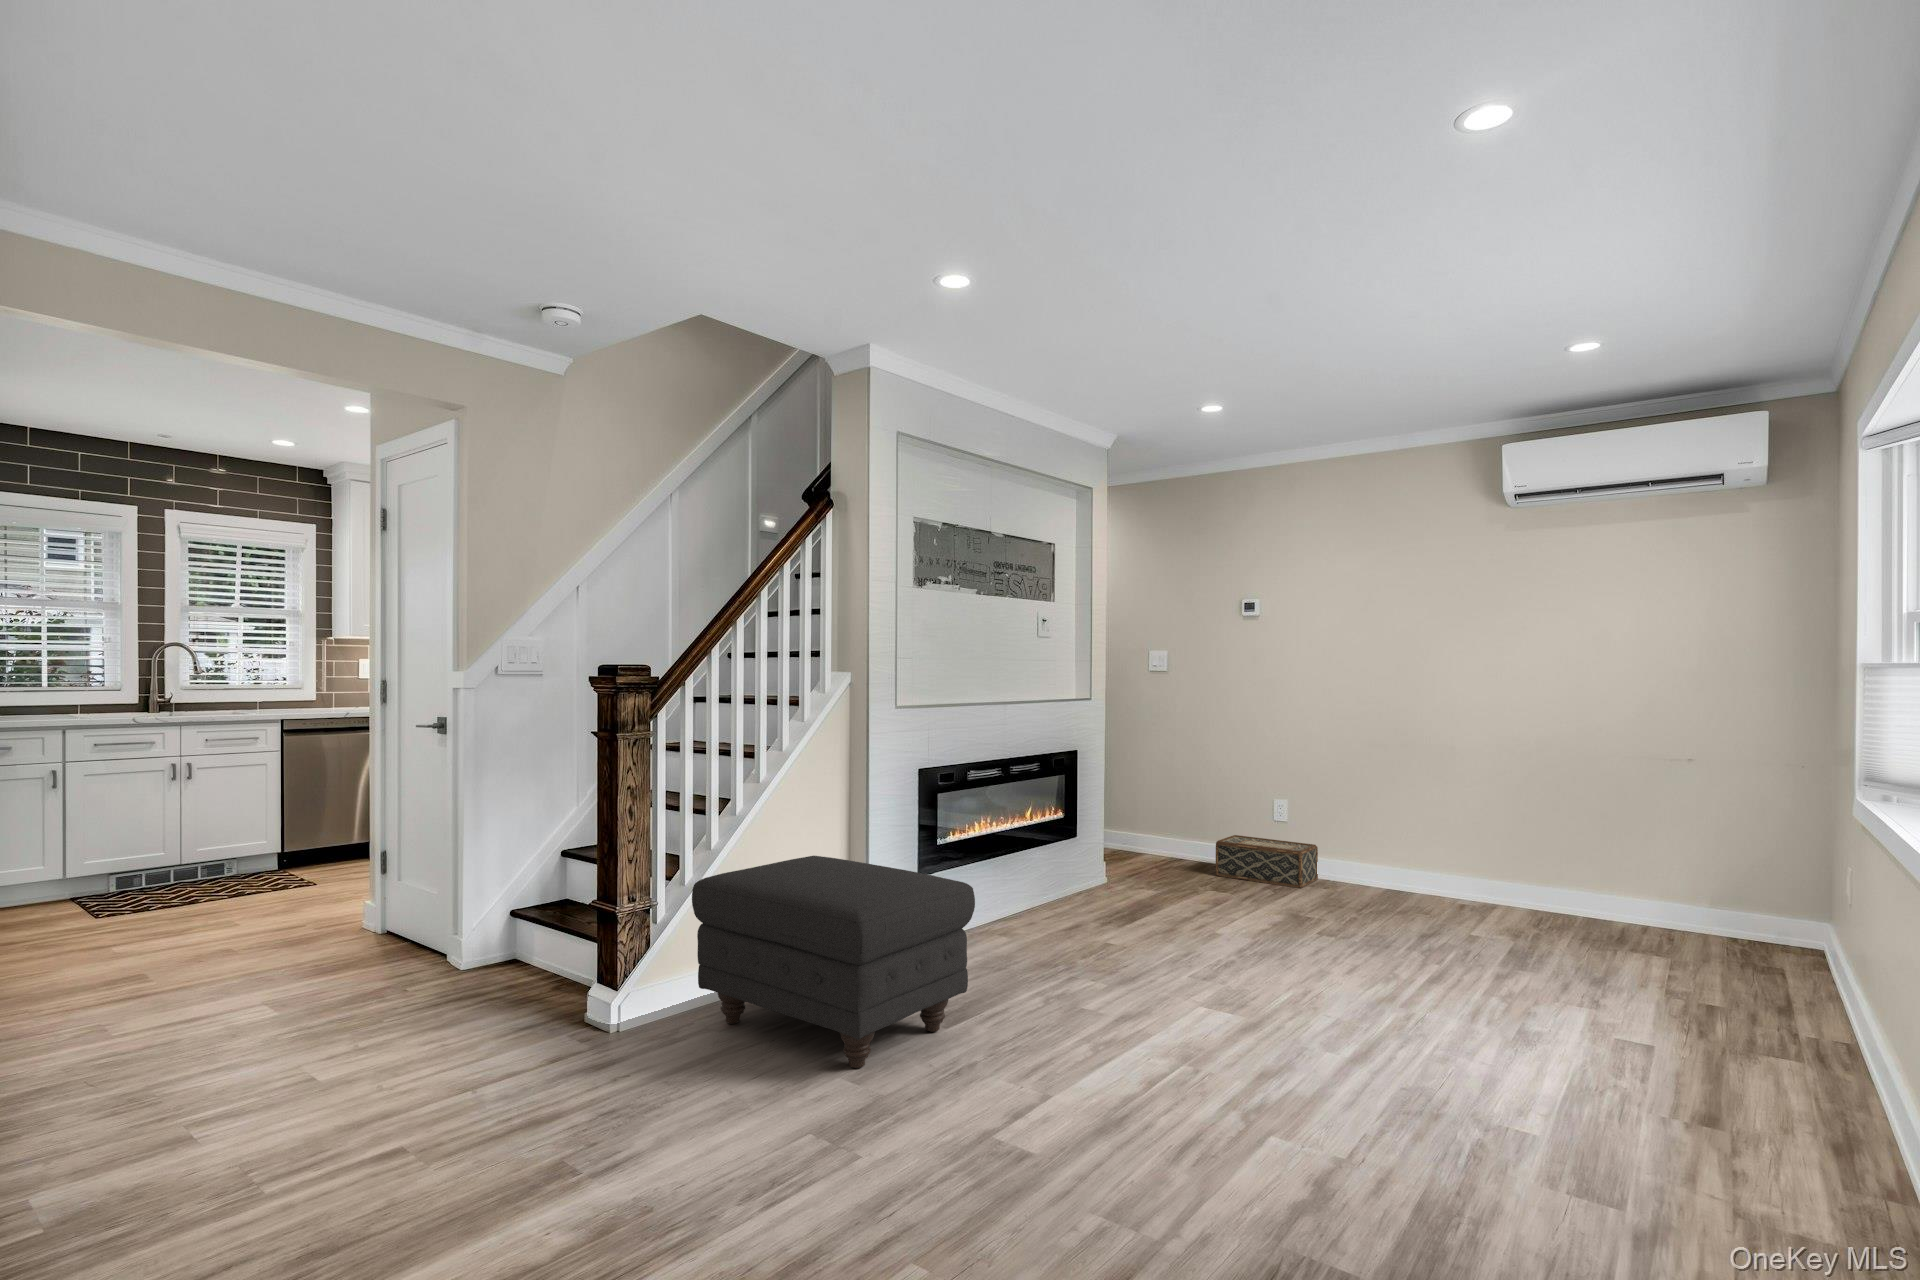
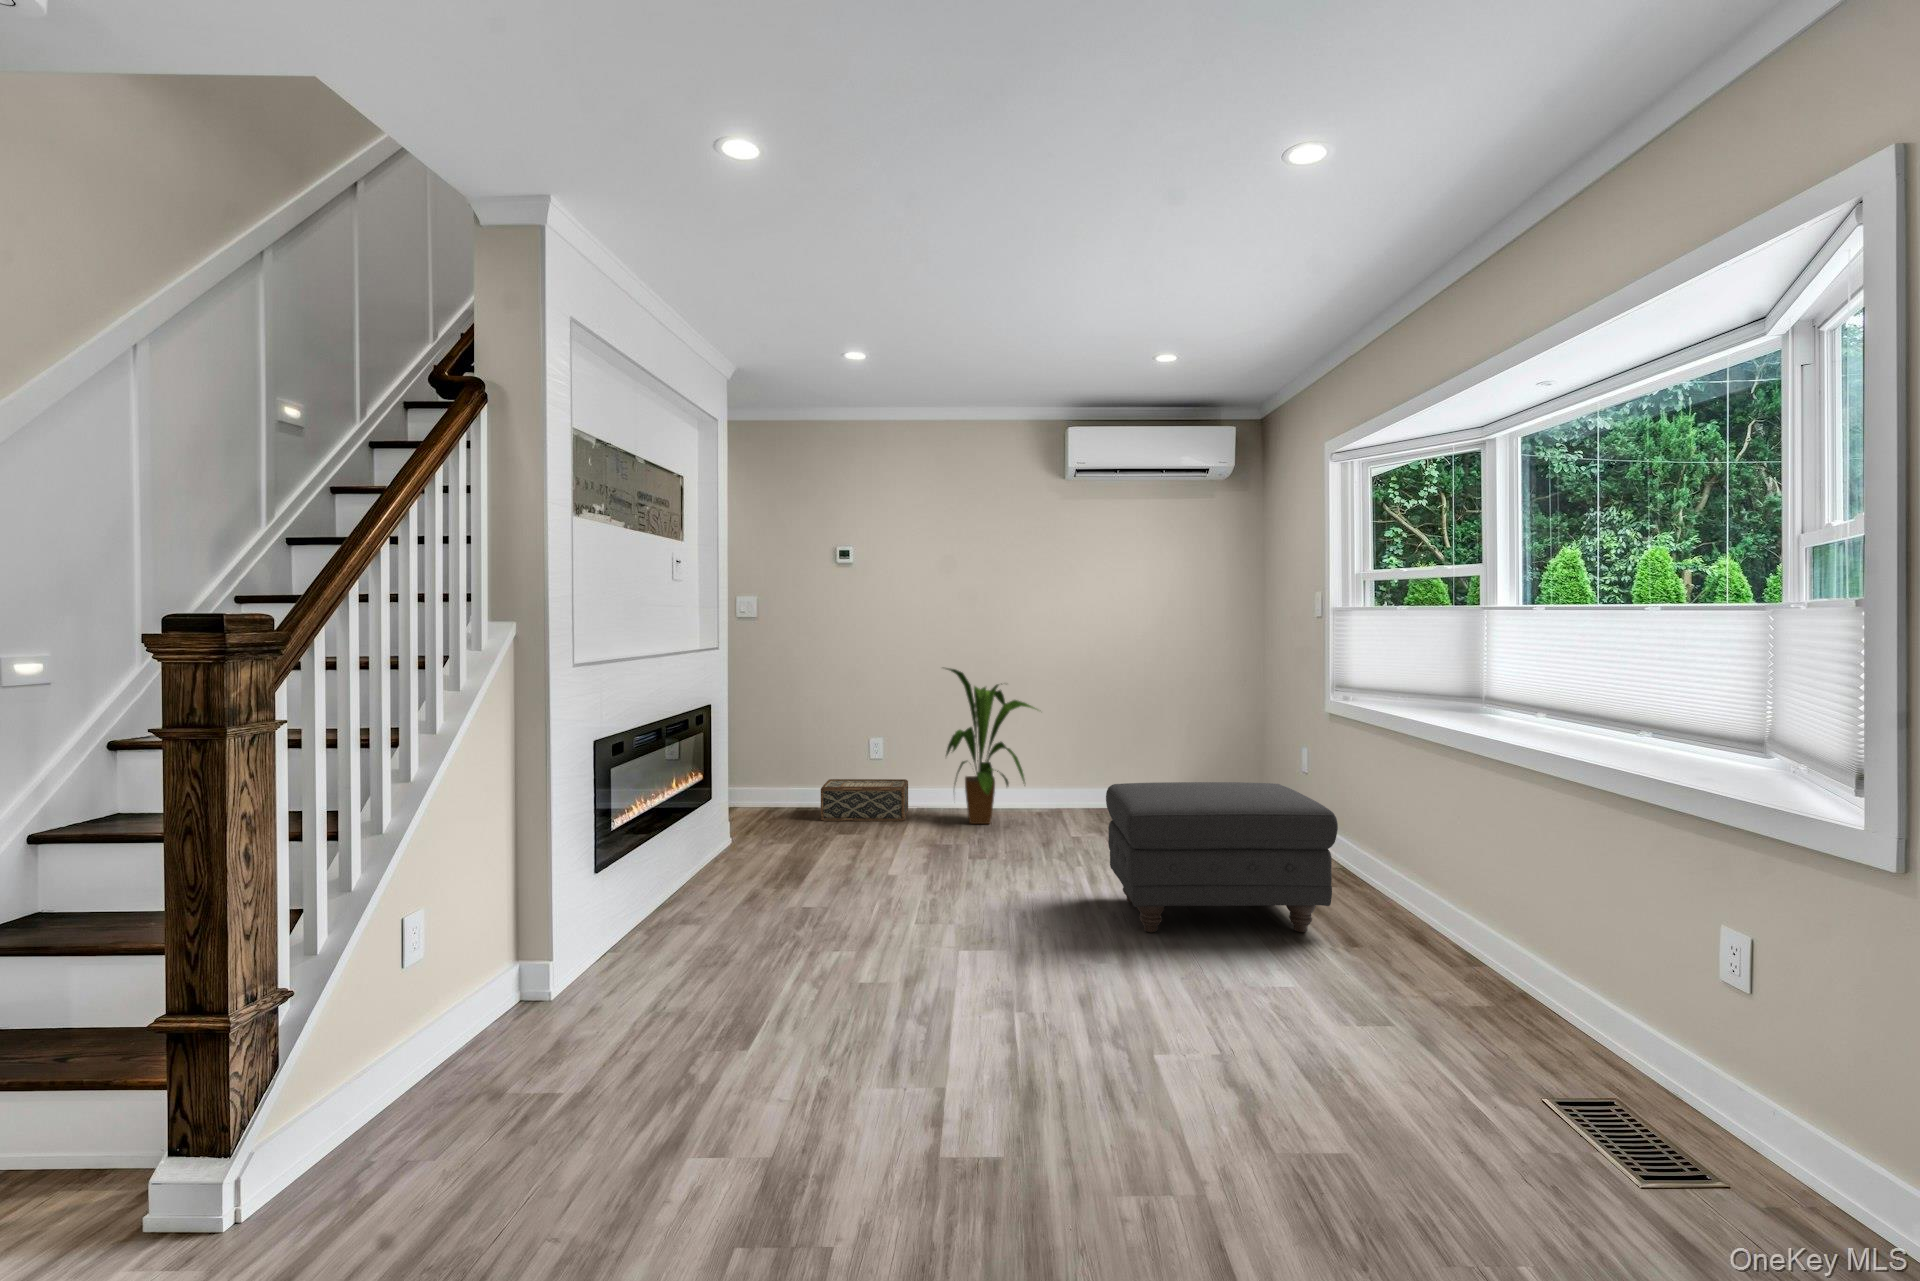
house plant: none [1335,724,1473,906] -> present [946,668,1036,824]
ottoman: present [692,856,975,1068] -> present [1106,782,1338,933]

